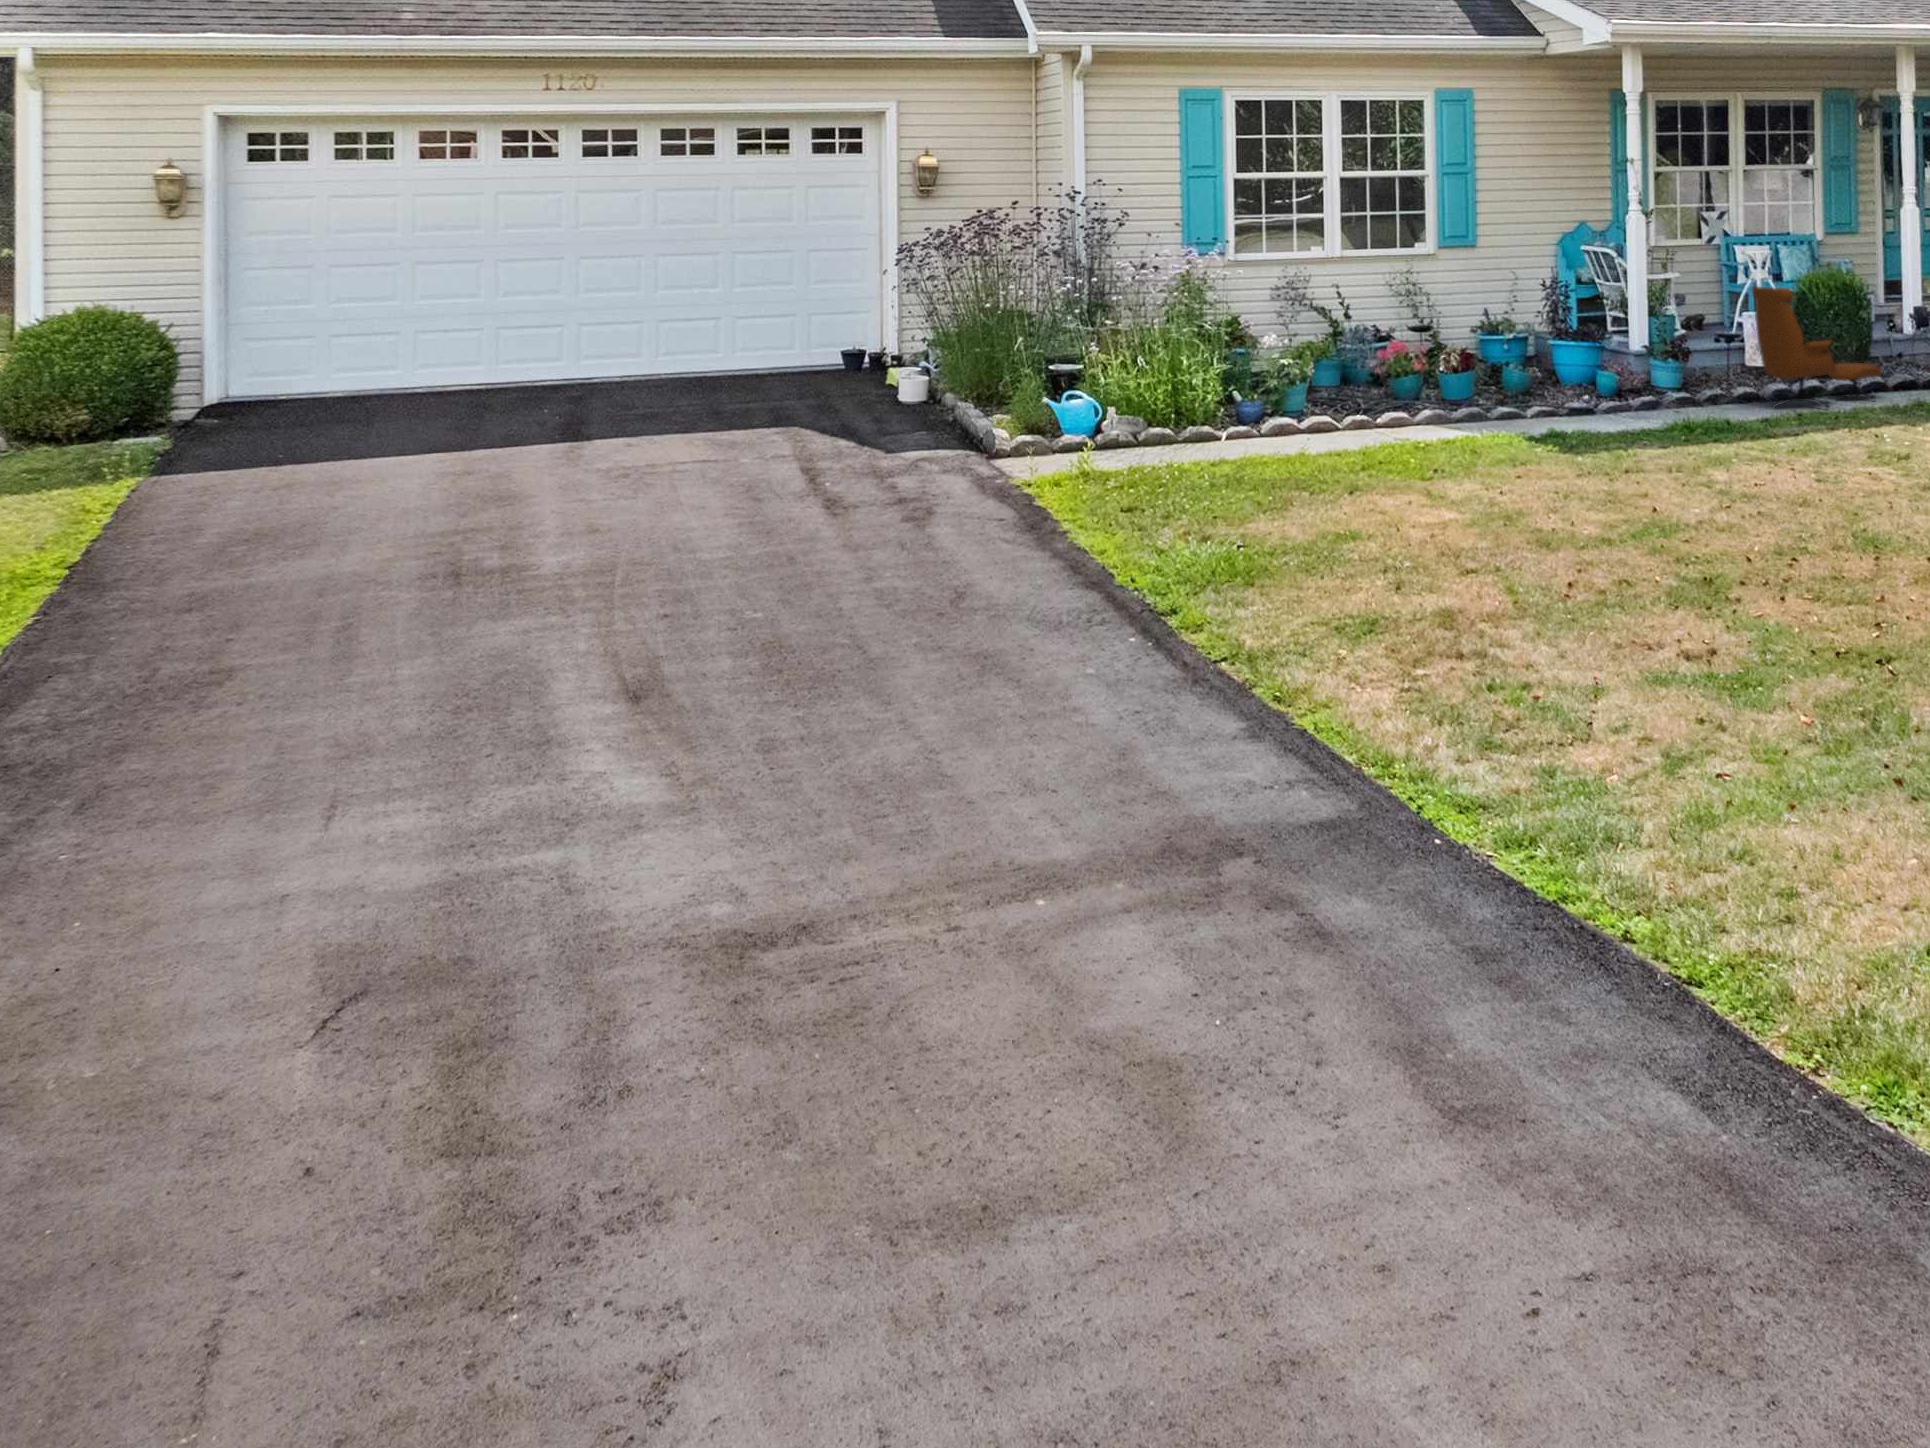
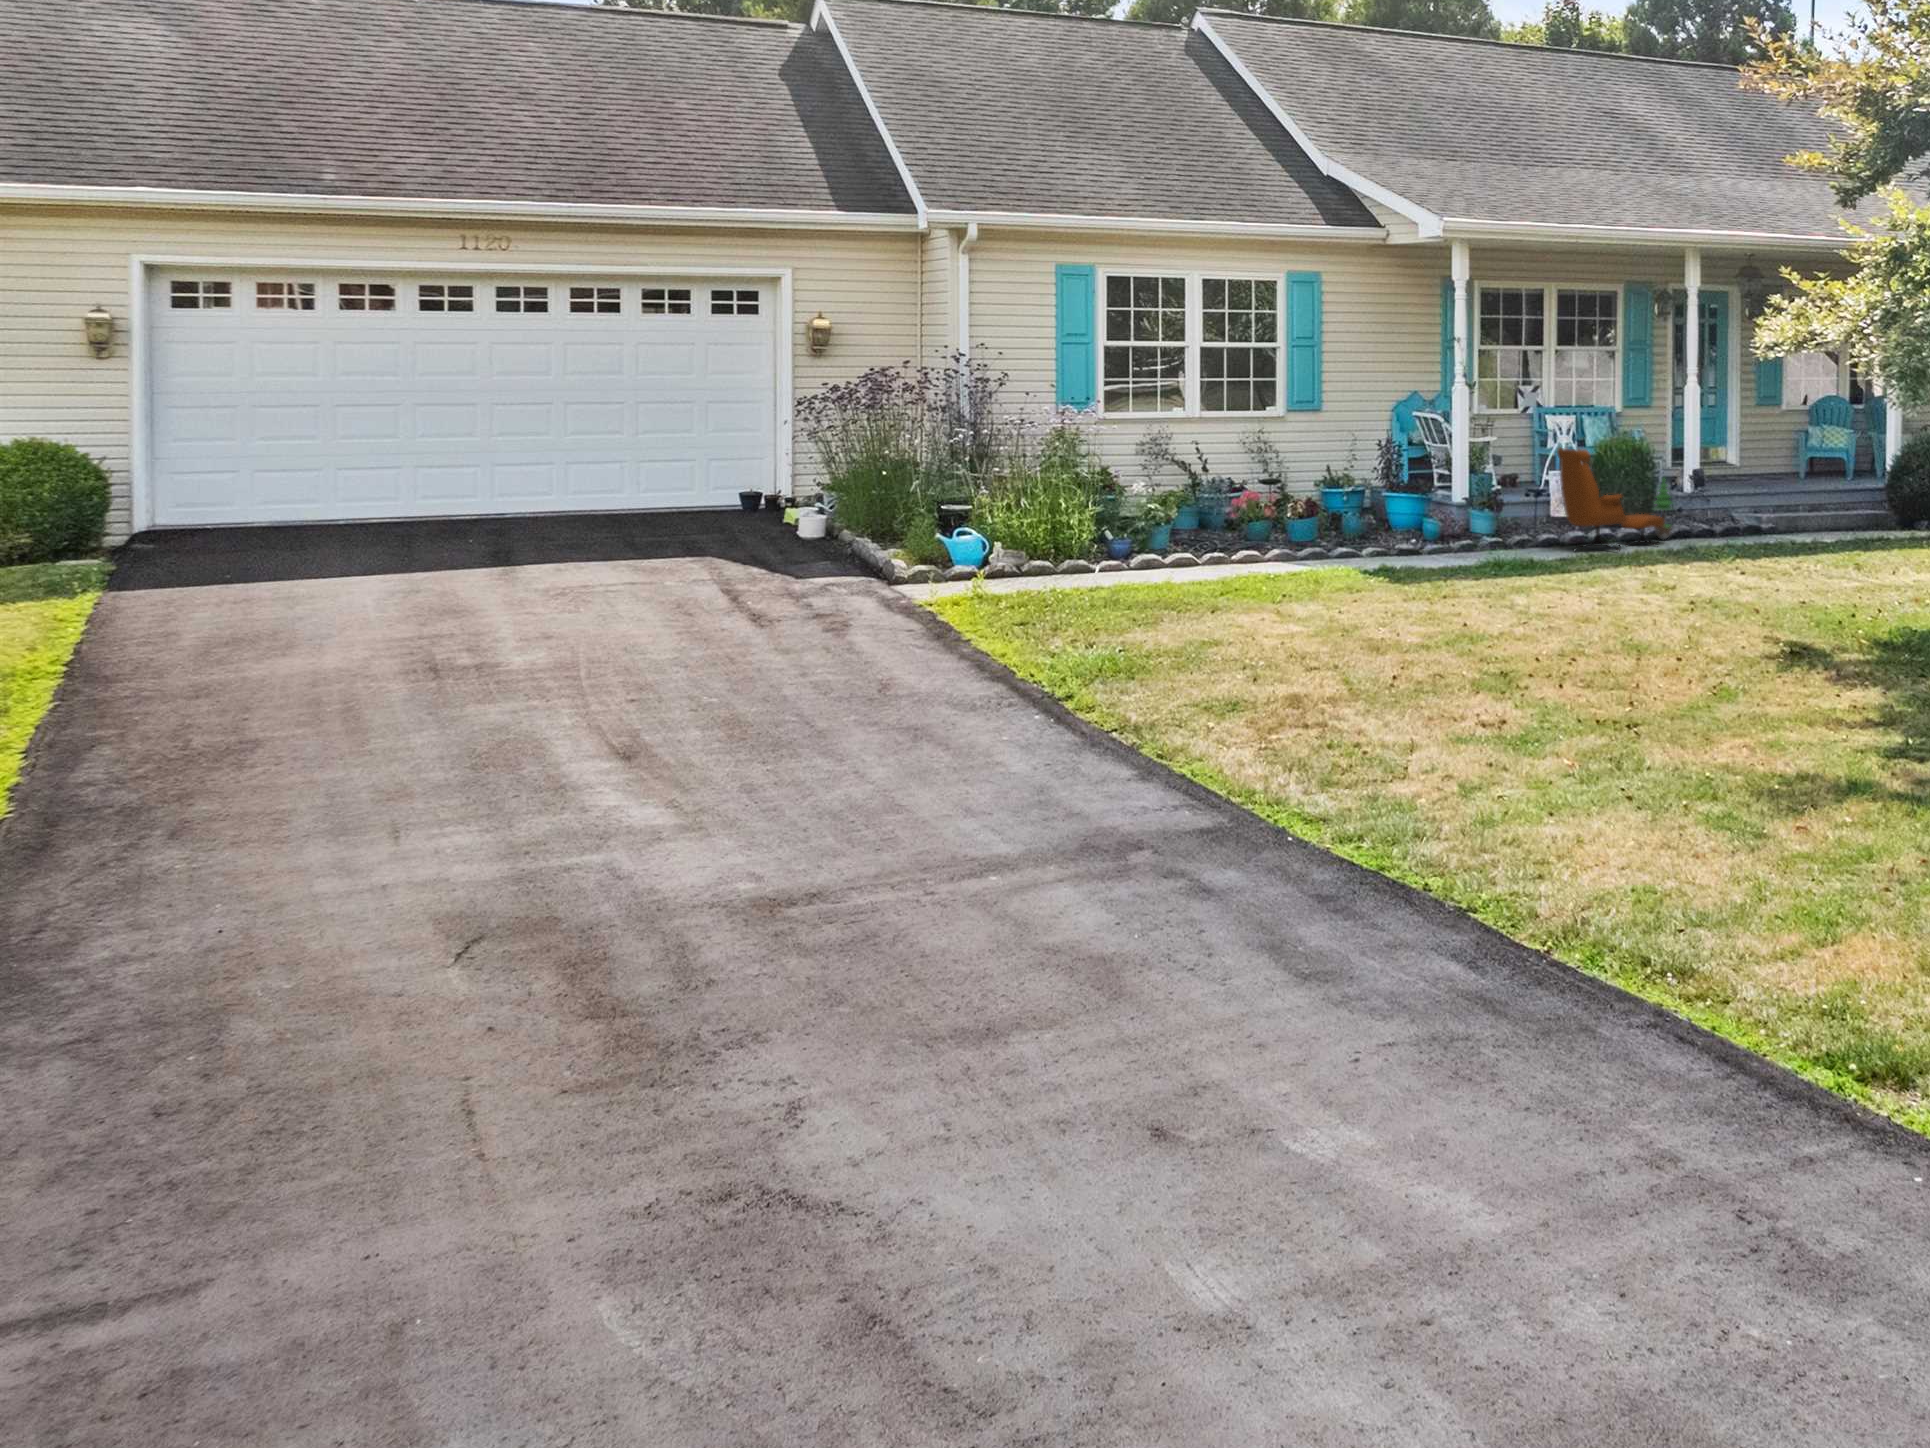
potted tree: none [1865,316,1893,393] -> present [1654,479,1672,539]

